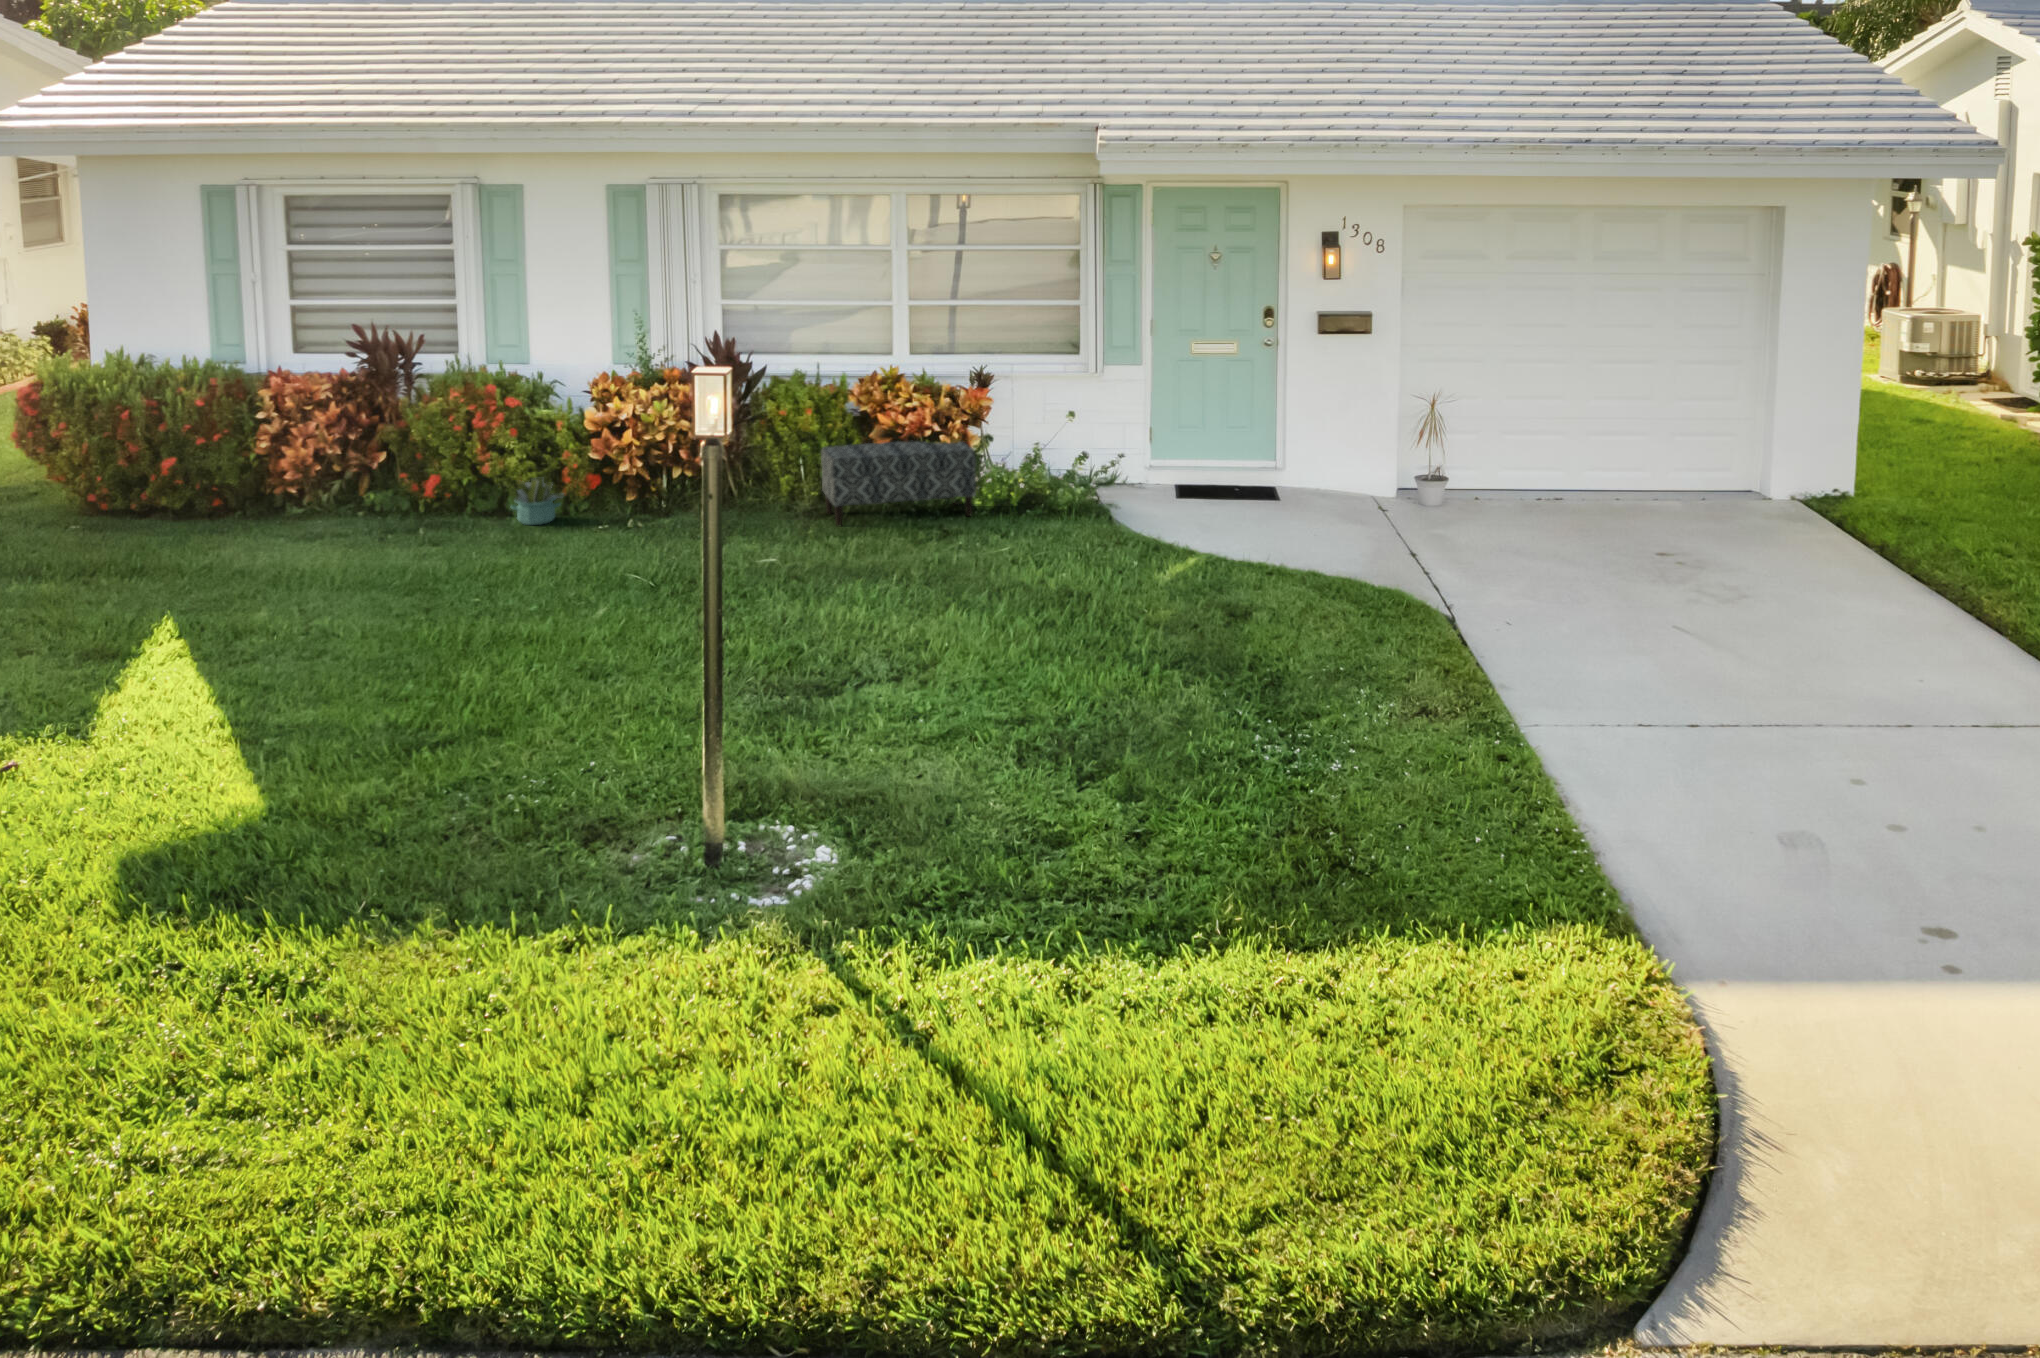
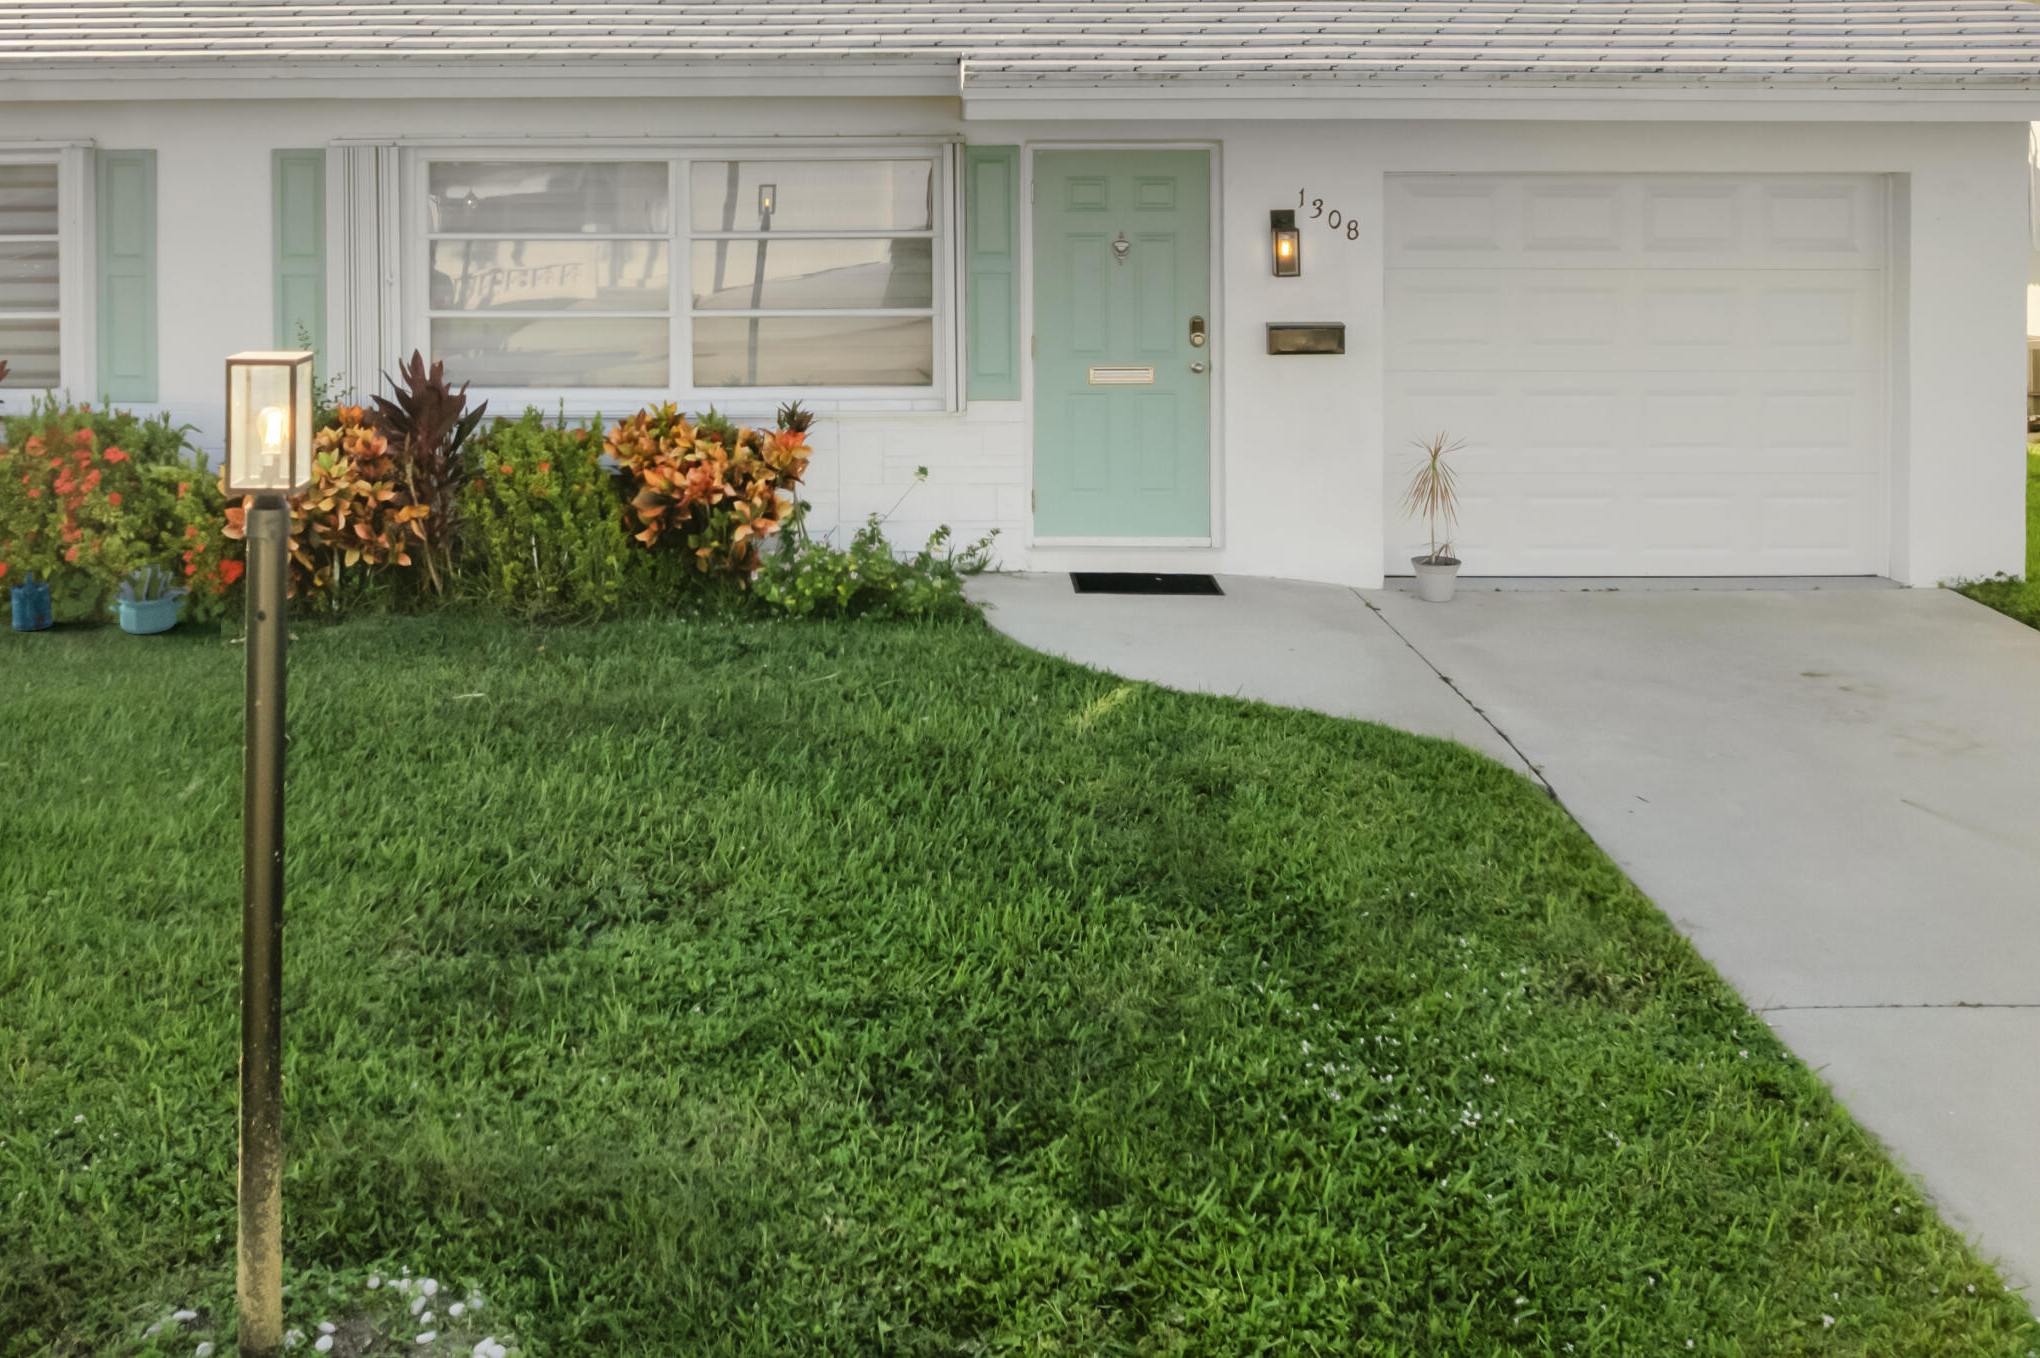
bench: present [821,442,976,527] -> none [563,505,787,635]
watering can: none [441,483,470,523] -> present [11,572,53,631]

